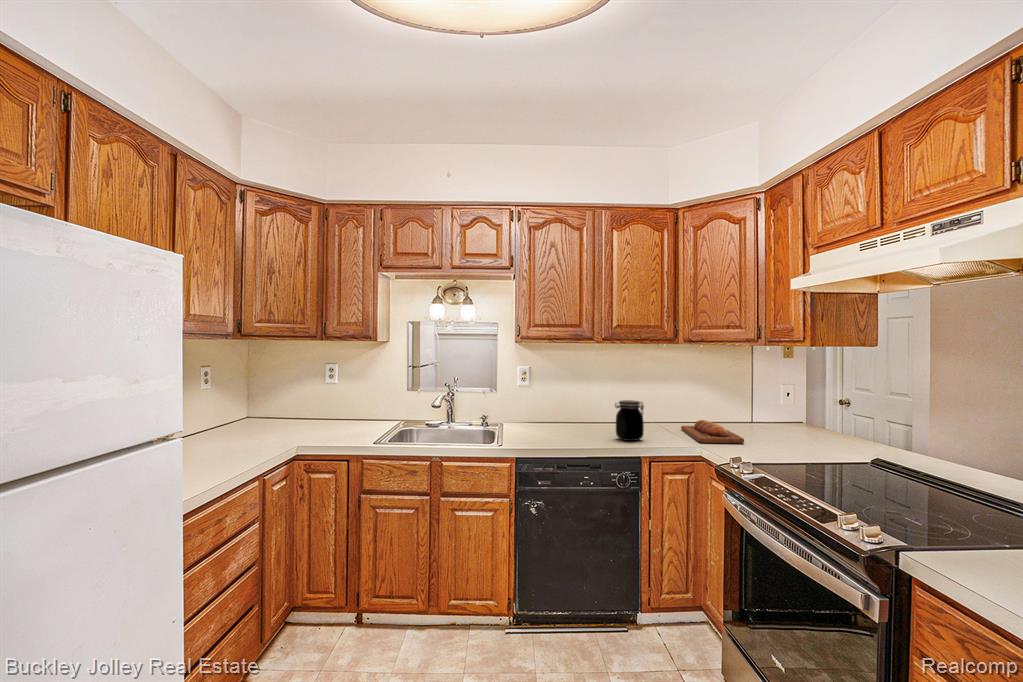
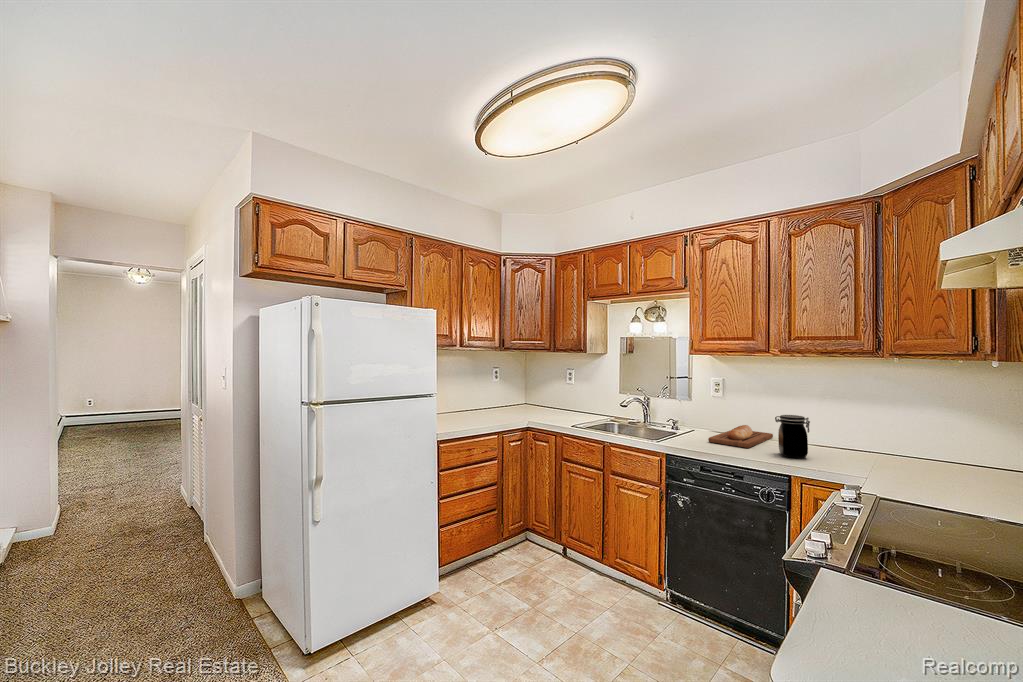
bread loaf: present [681,420,744,443] -> present [708,425,773,448]

